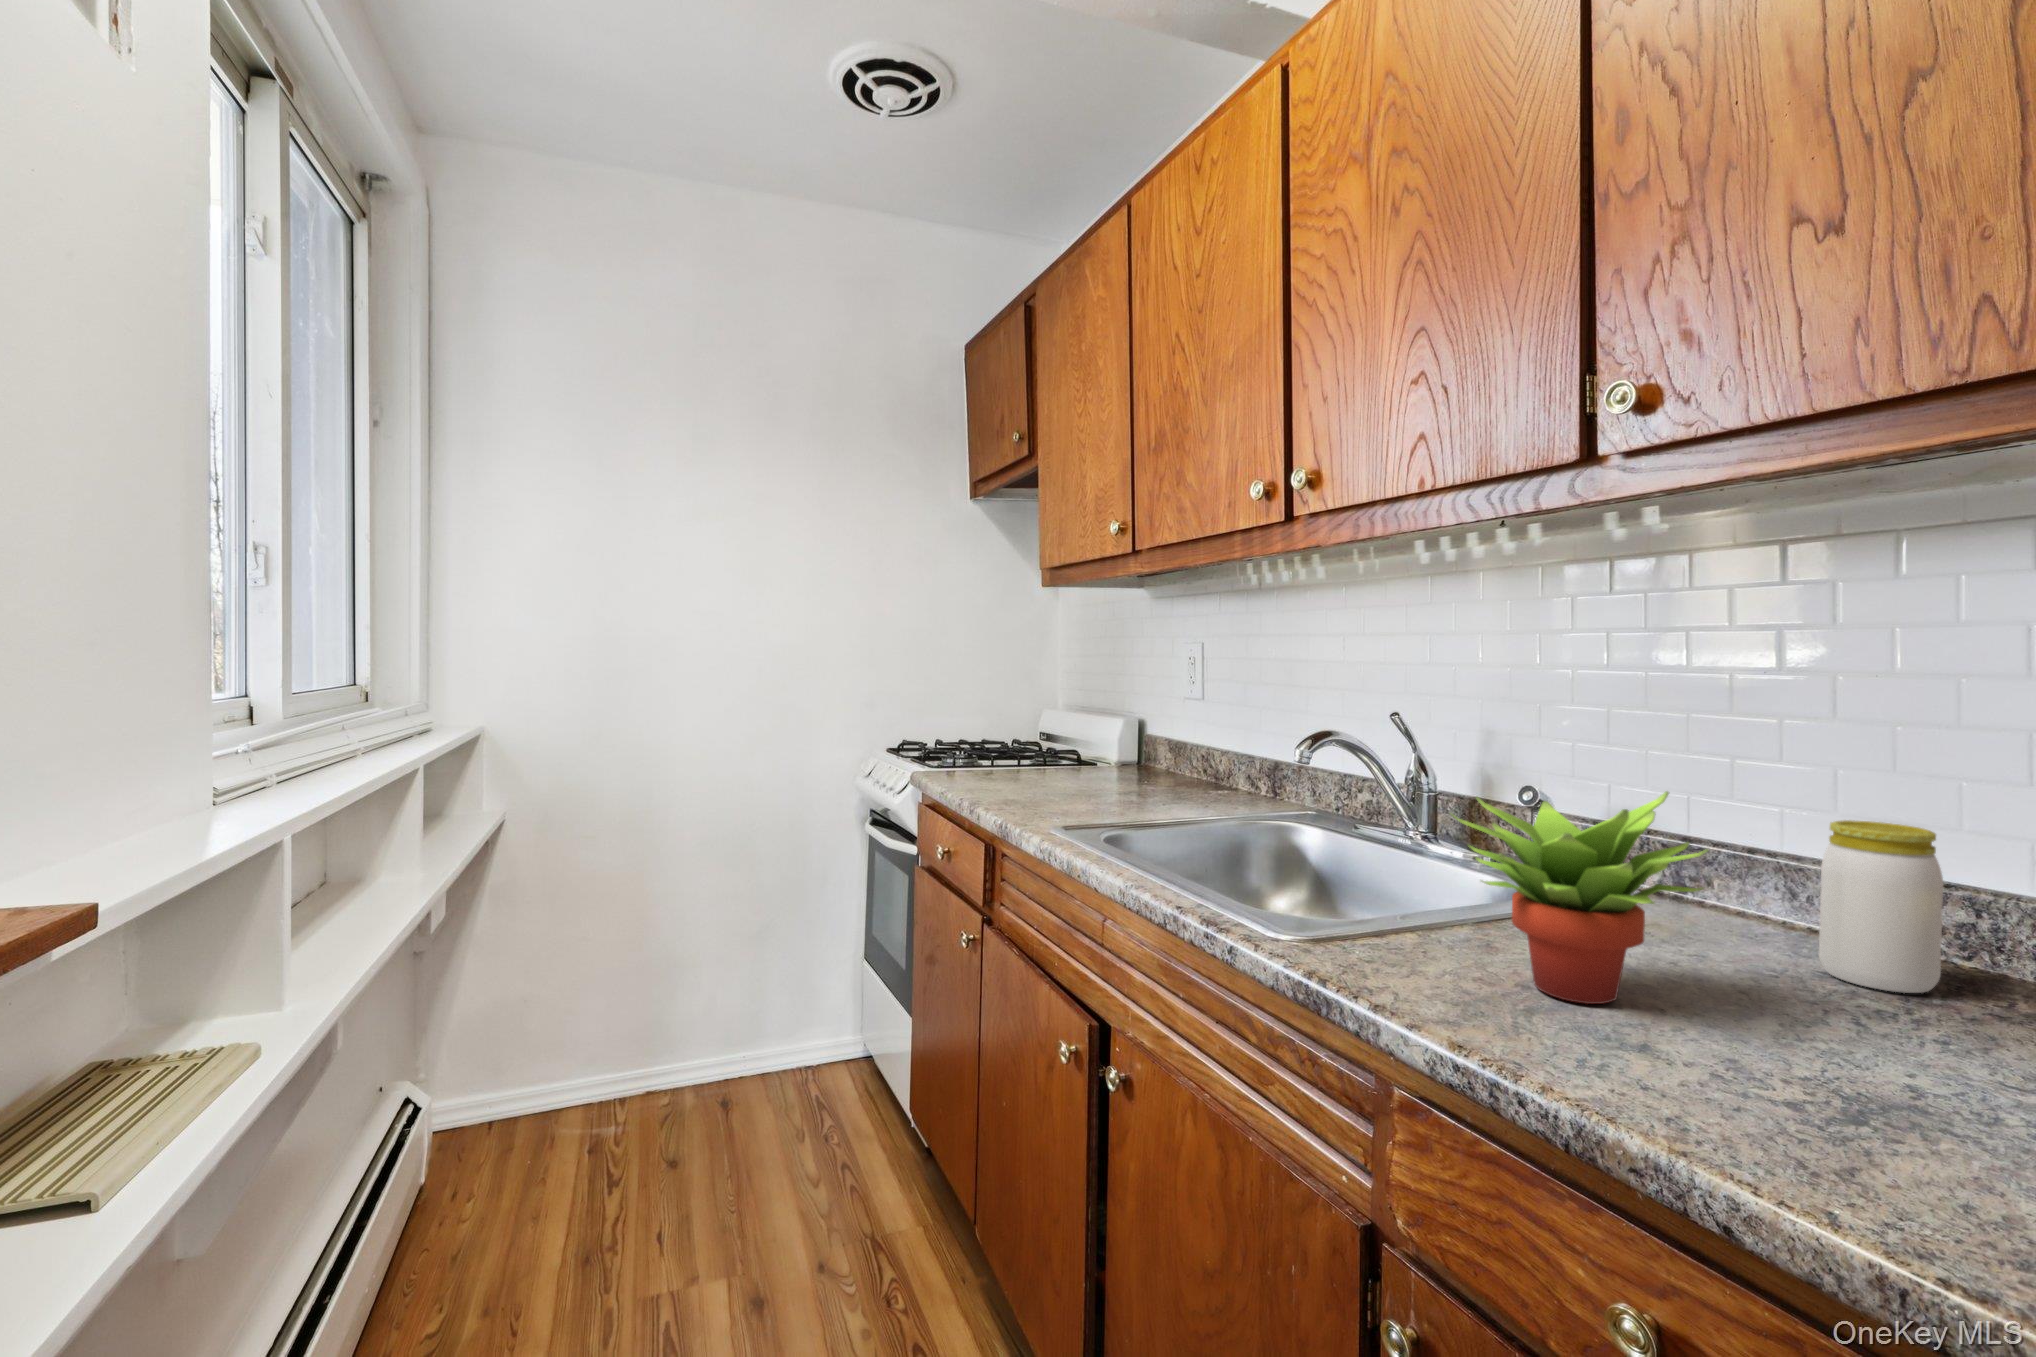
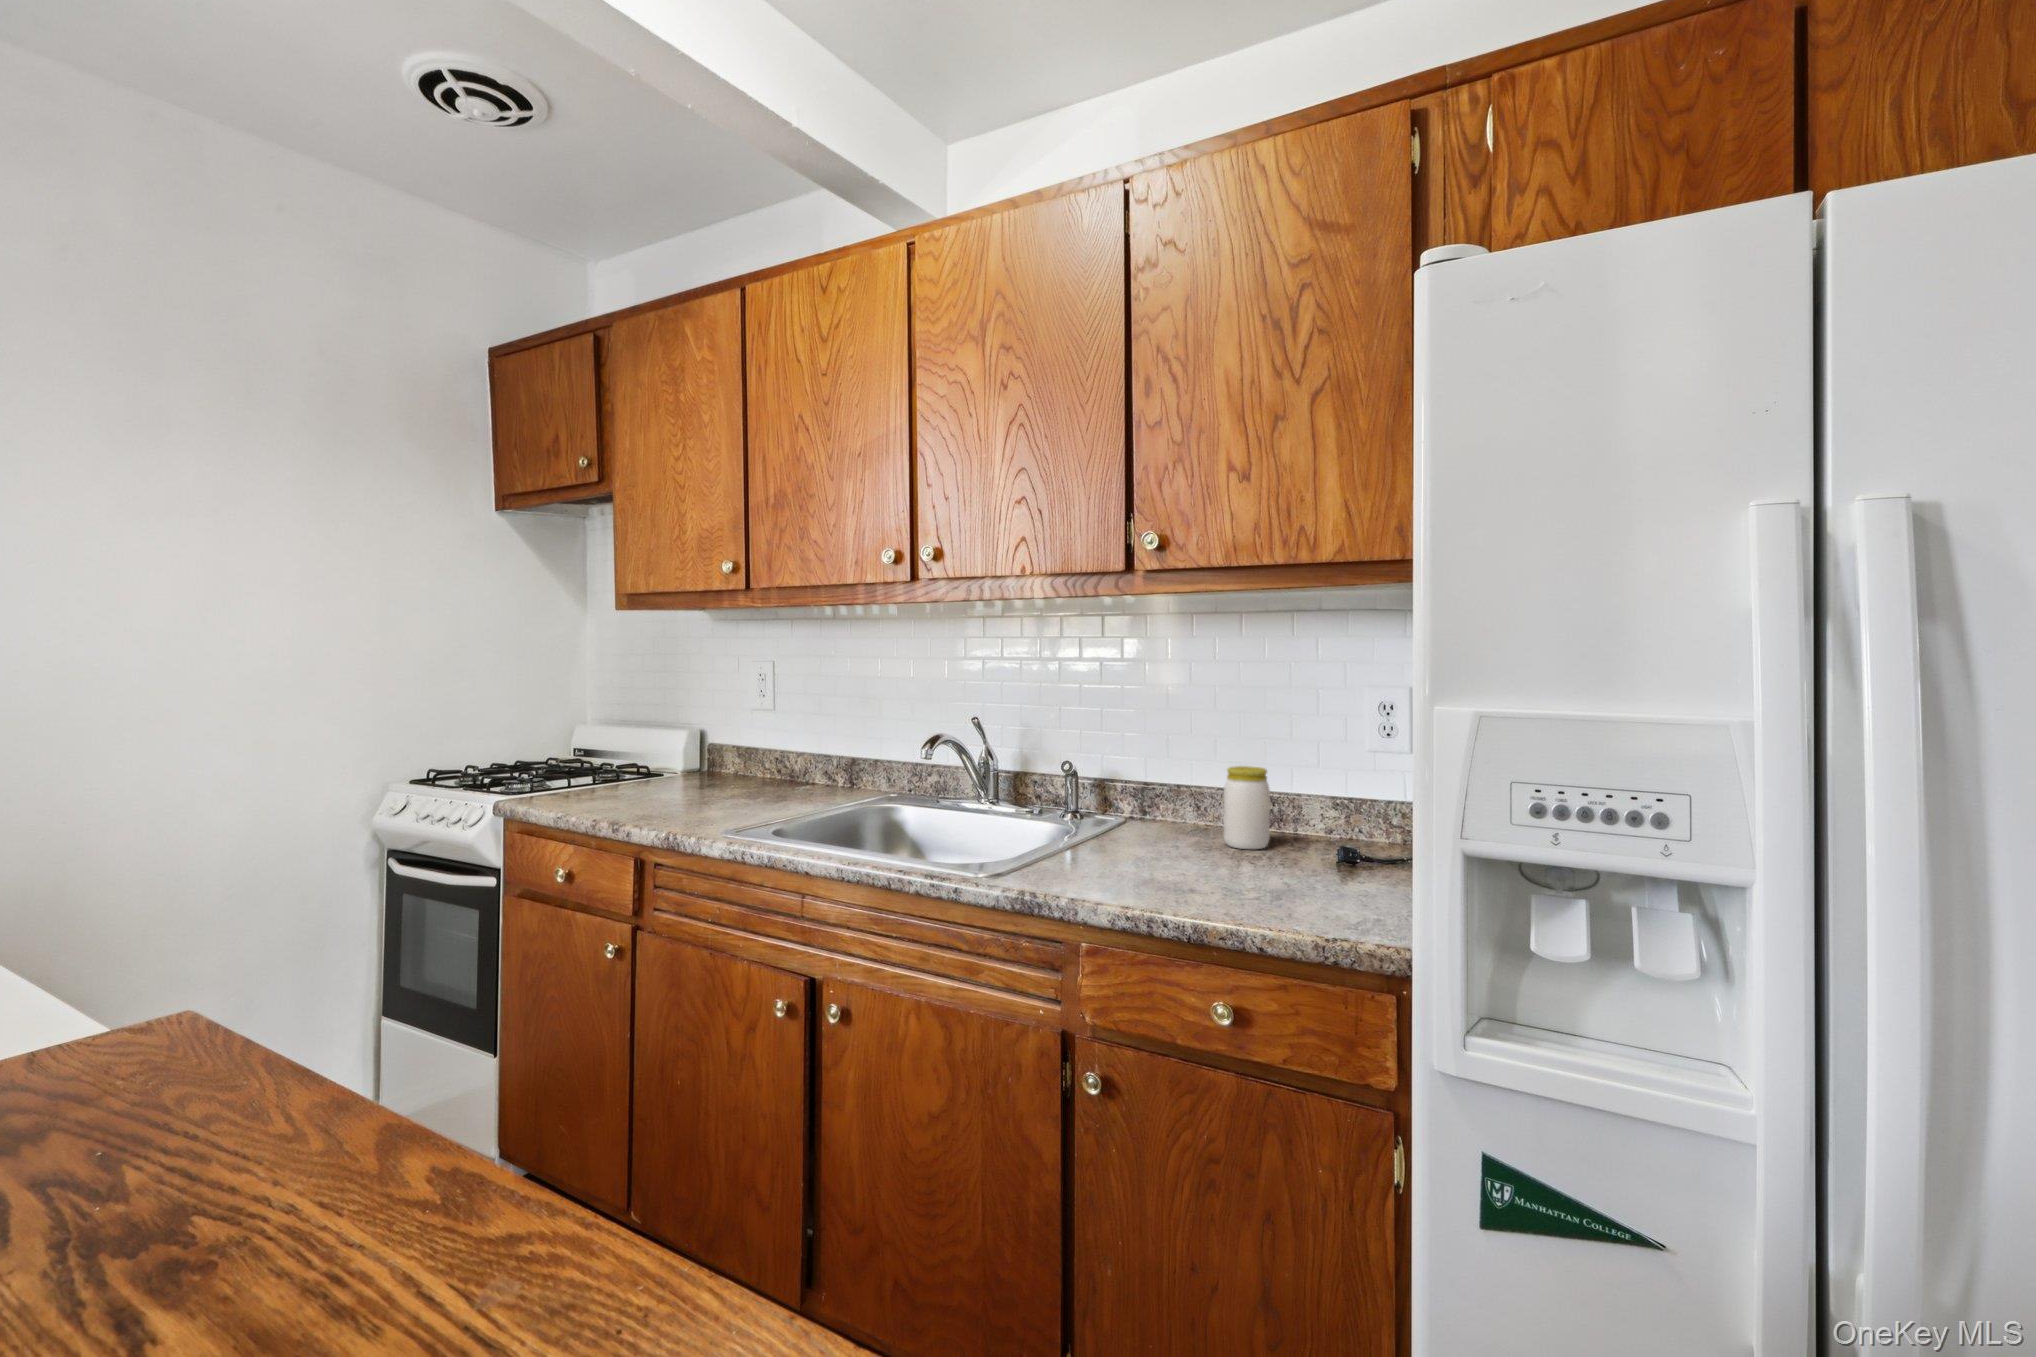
succulent plant: present [1451,791,1708,1004] -> none [1092,759,1206,877]

